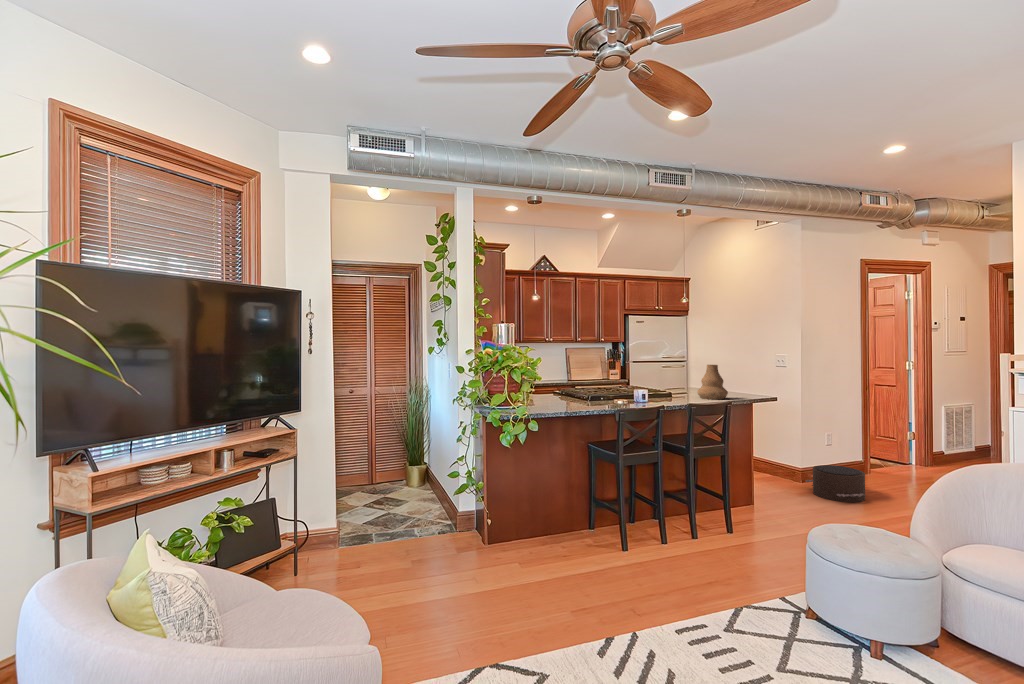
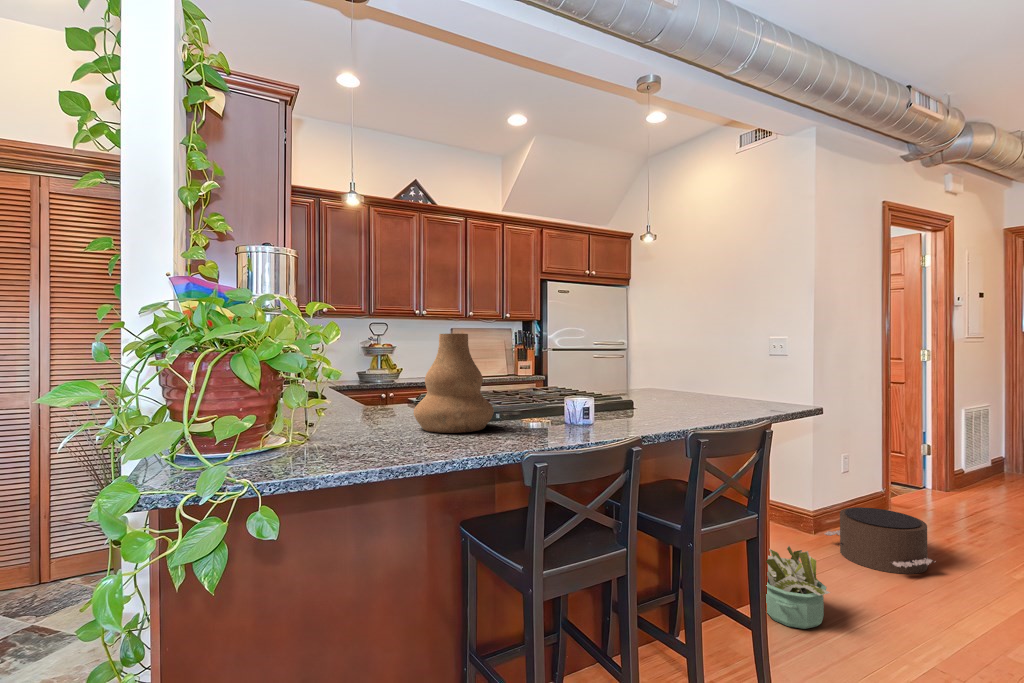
vase: present [697,365,728,400] -> present [414,334,494,433]
decorative plant: none [739,475,779,517] -> present [766,546,830,629]

